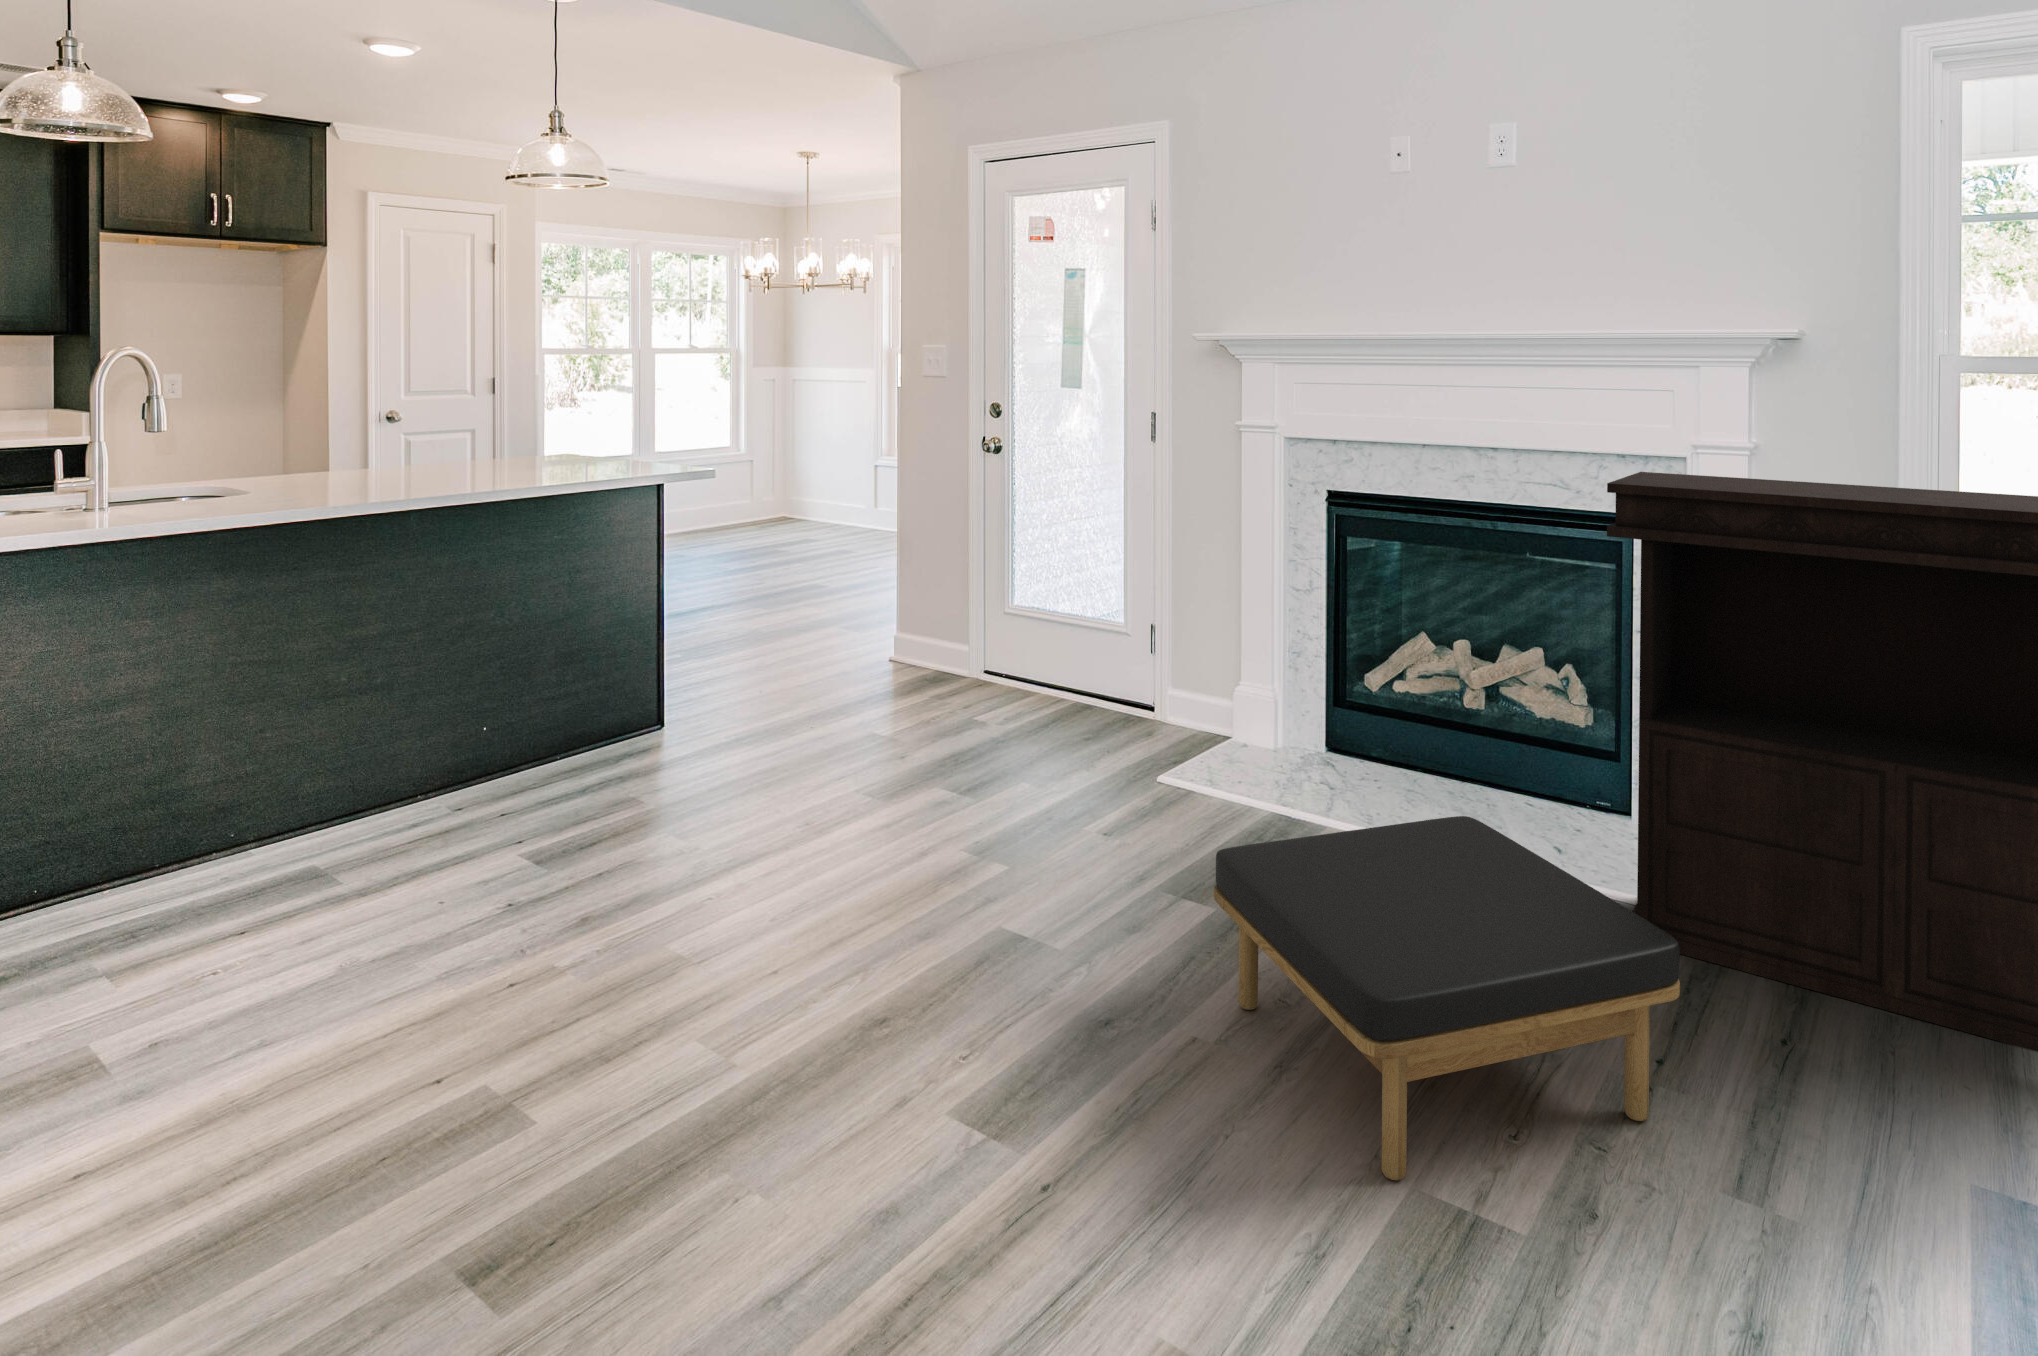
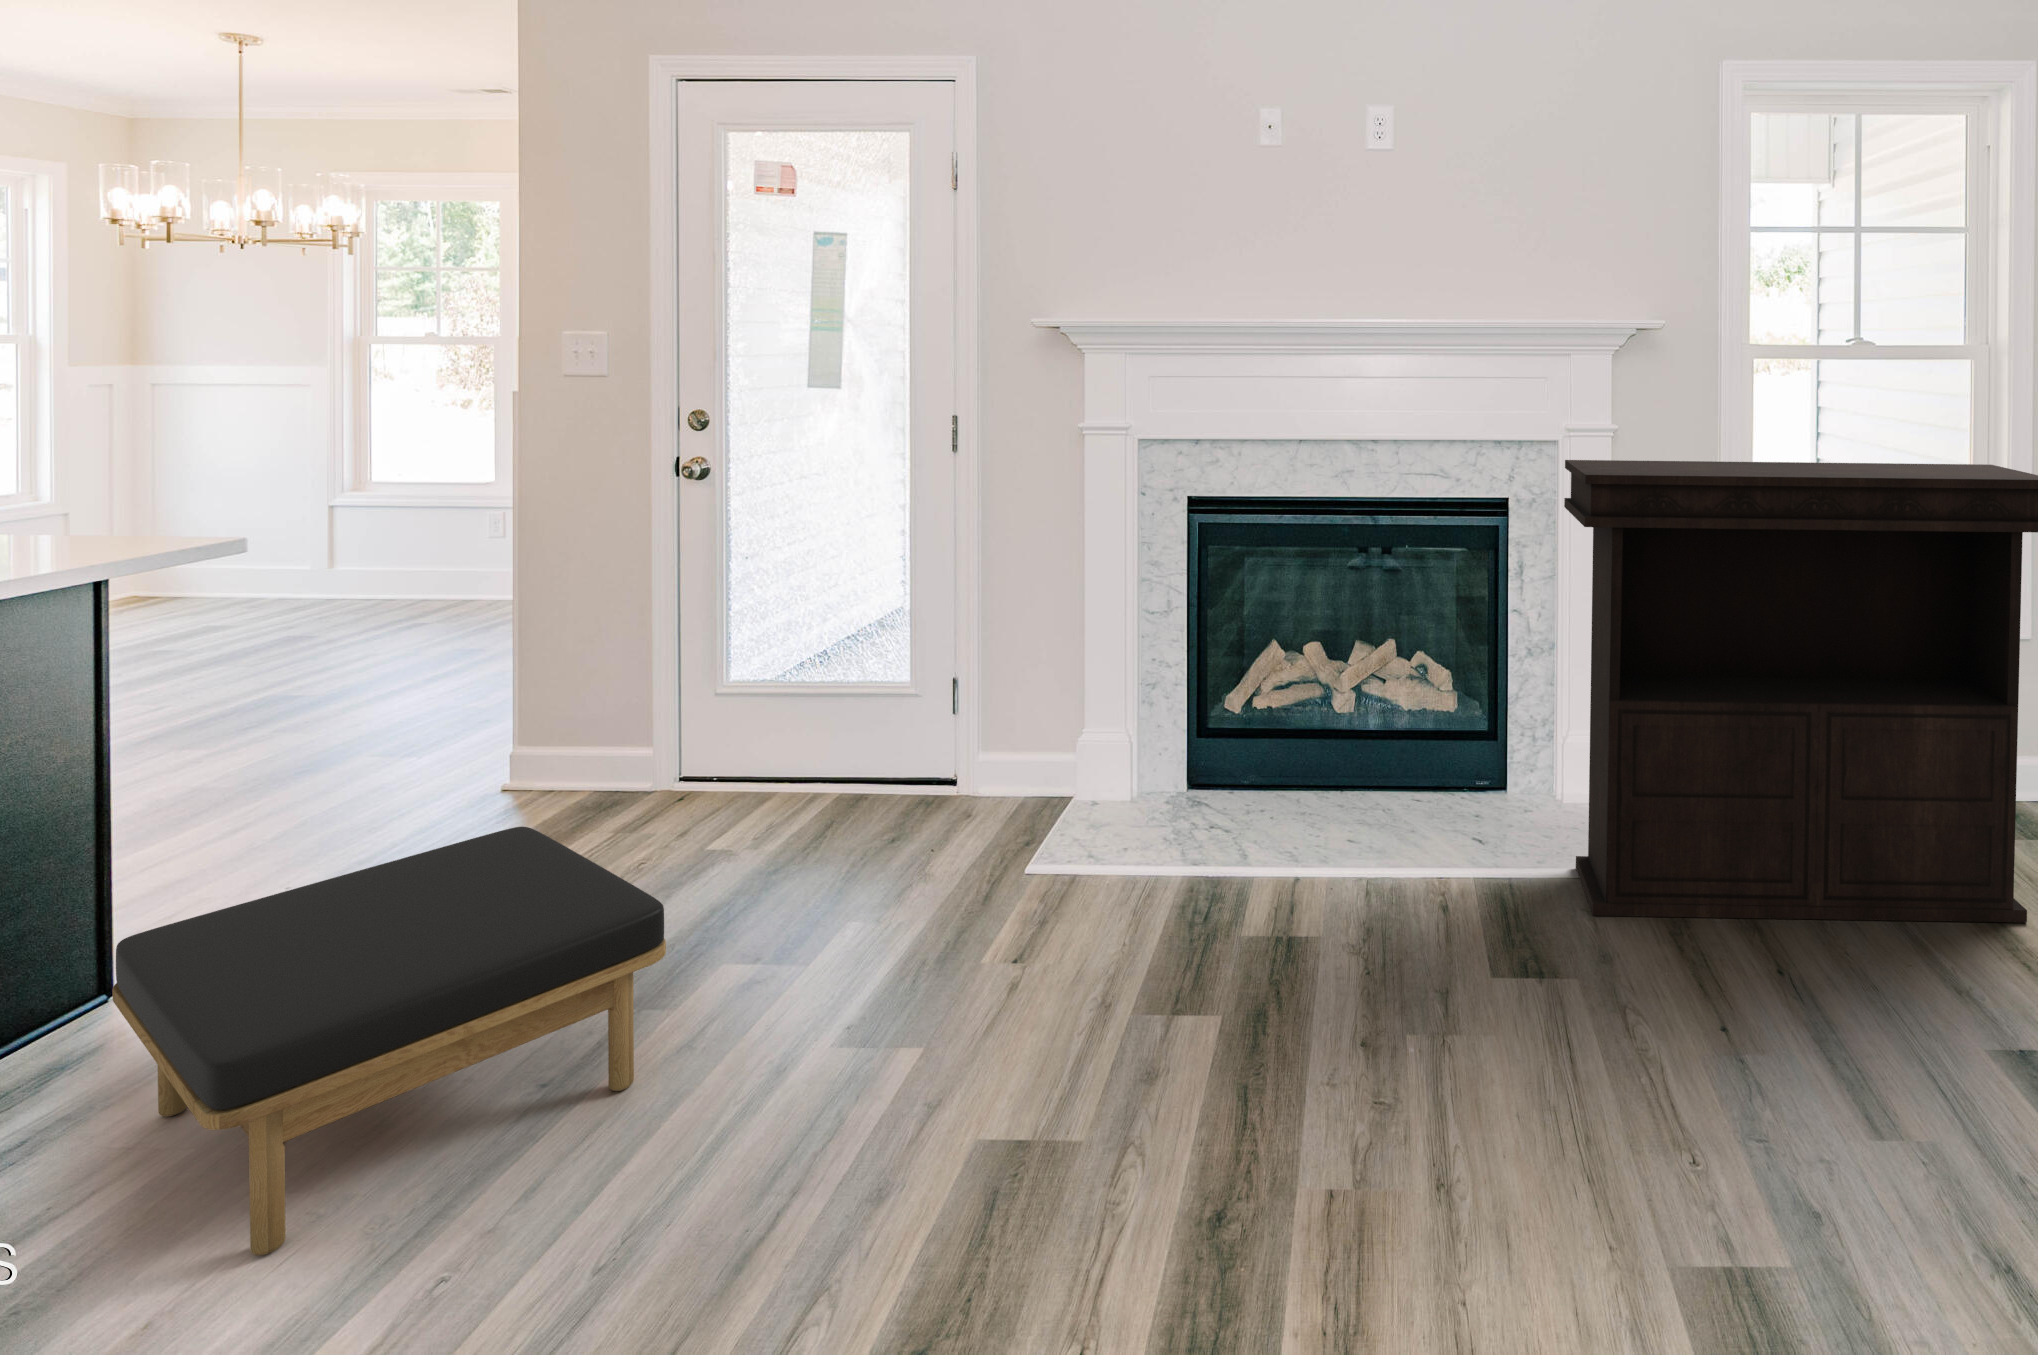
ottoman: present [1214,816,1680,1180] -> present [112,827,666,1255]

